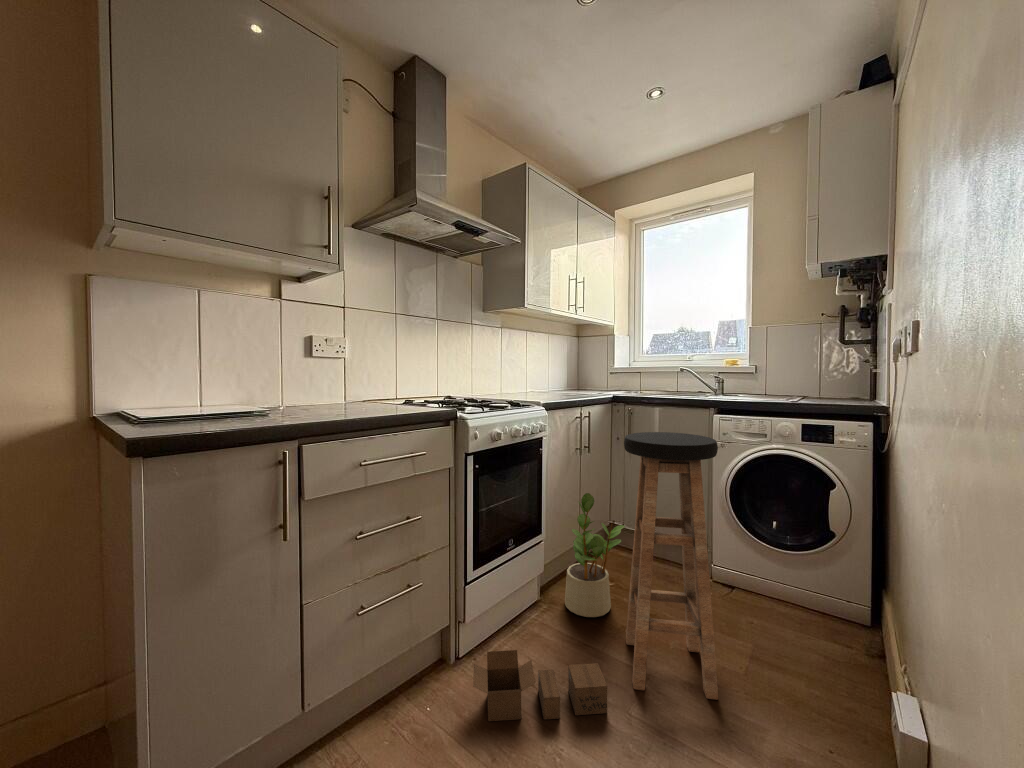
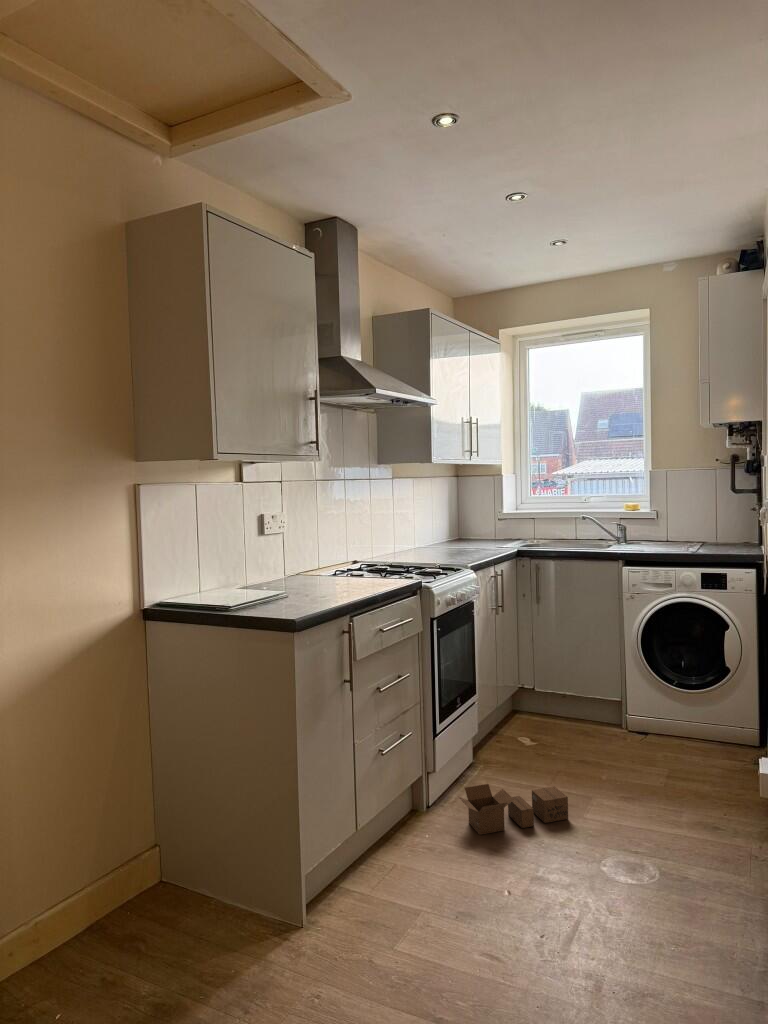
bar stool: present [624,432,718,700] -> none [562,589,648,805]
potted plant: present [565,493,625,617] -> none [498,651,552,767]

